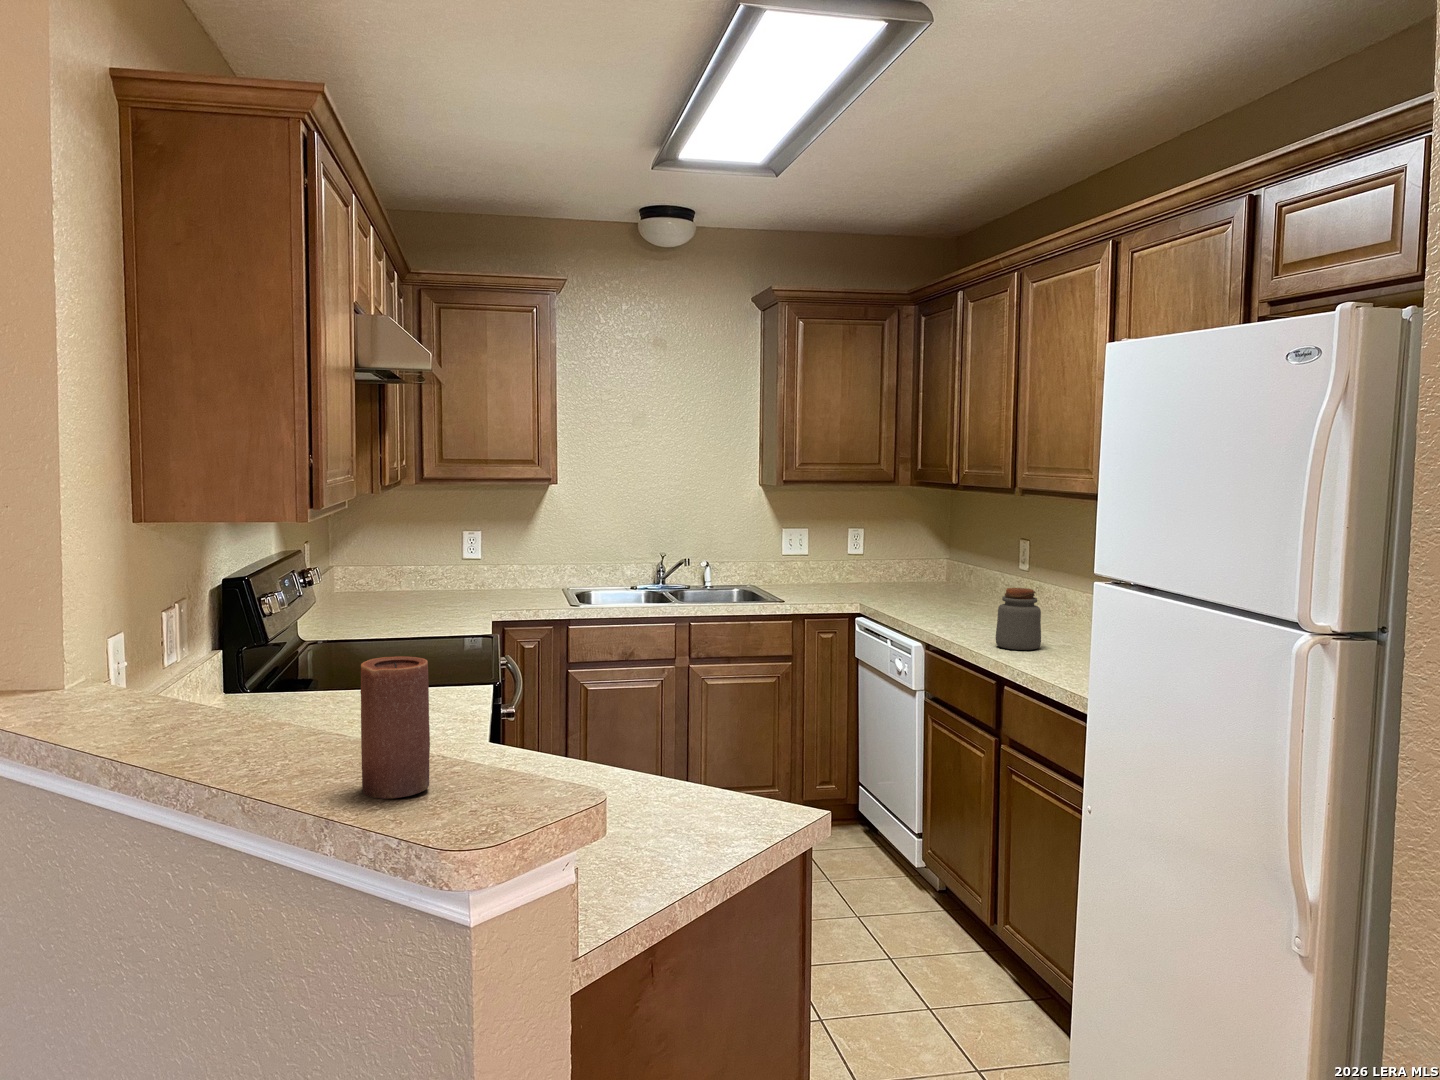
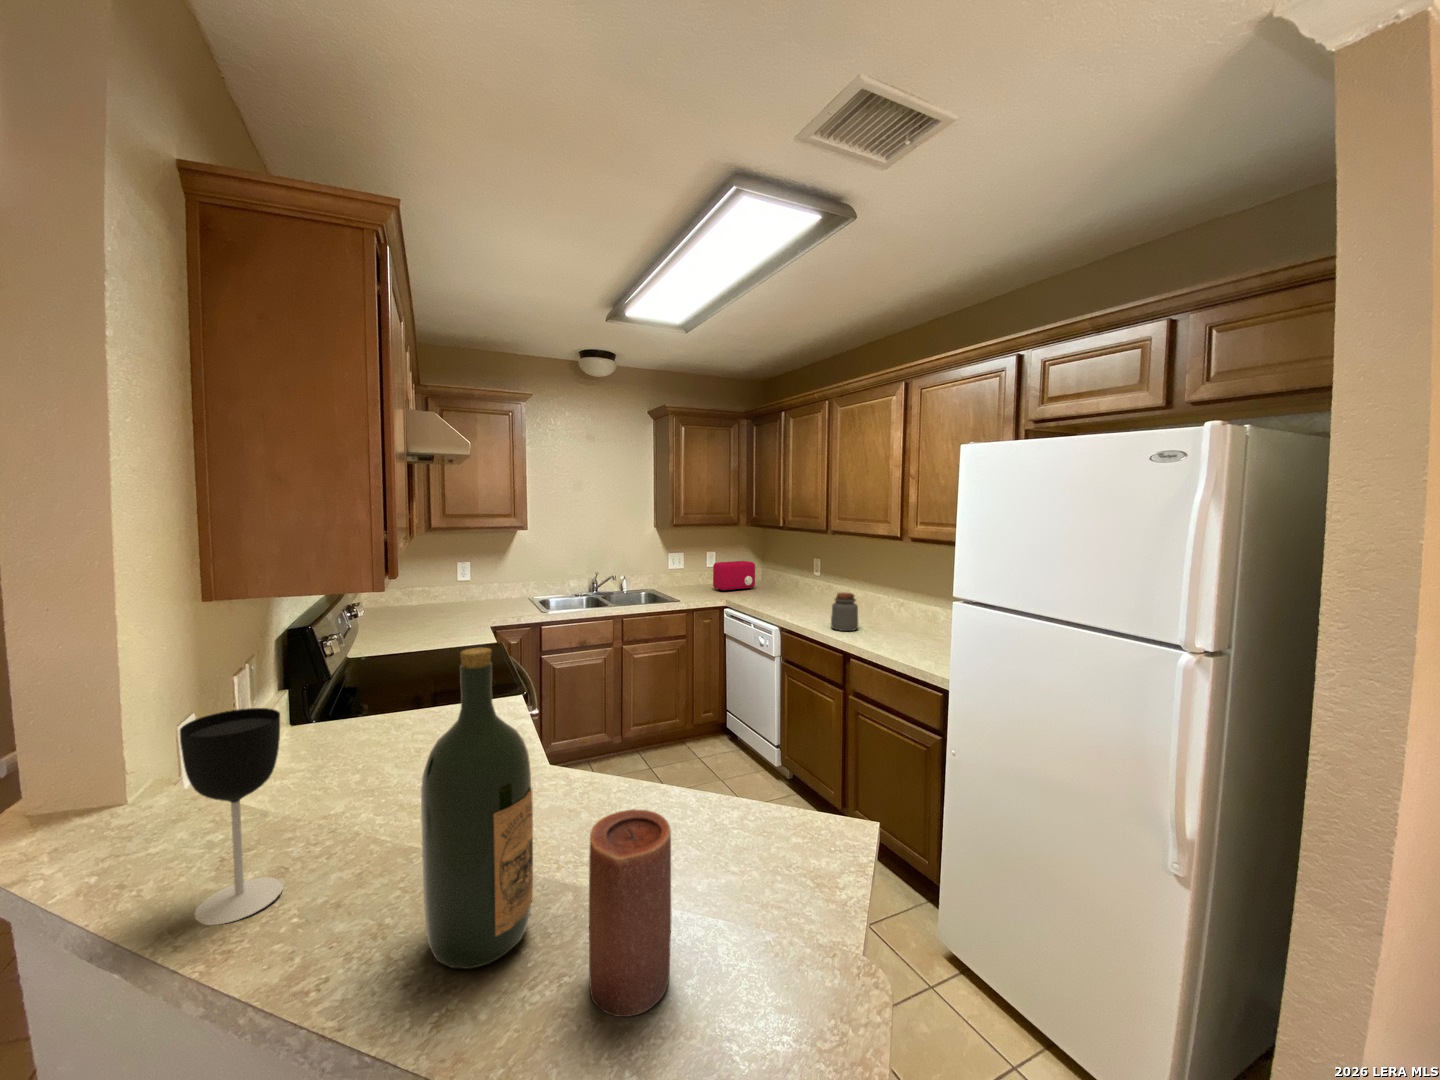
wine bottle: none [256,522,345,771] -> present [421,647,533,969]
toaster: none [857,545,931,594] -> present [713,561,755,592]
wine glass: none [104,578,173,736] -> present [180,708,283,925]

